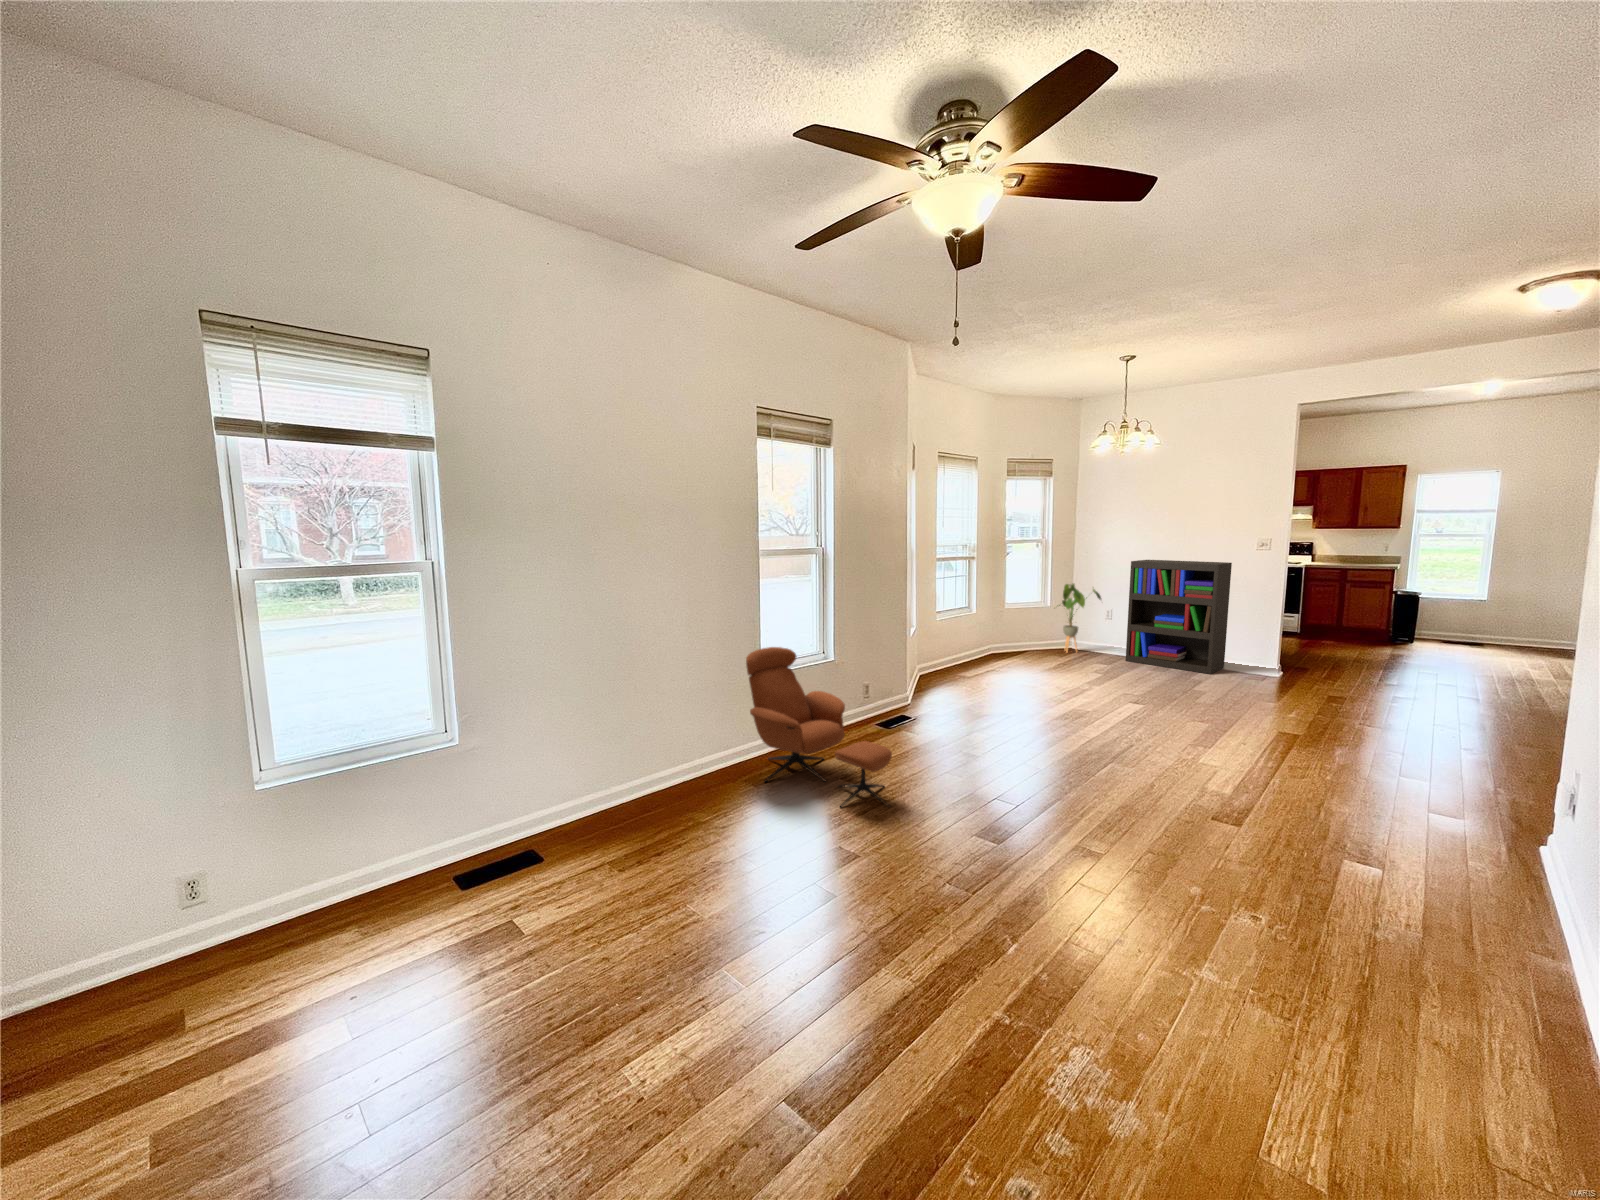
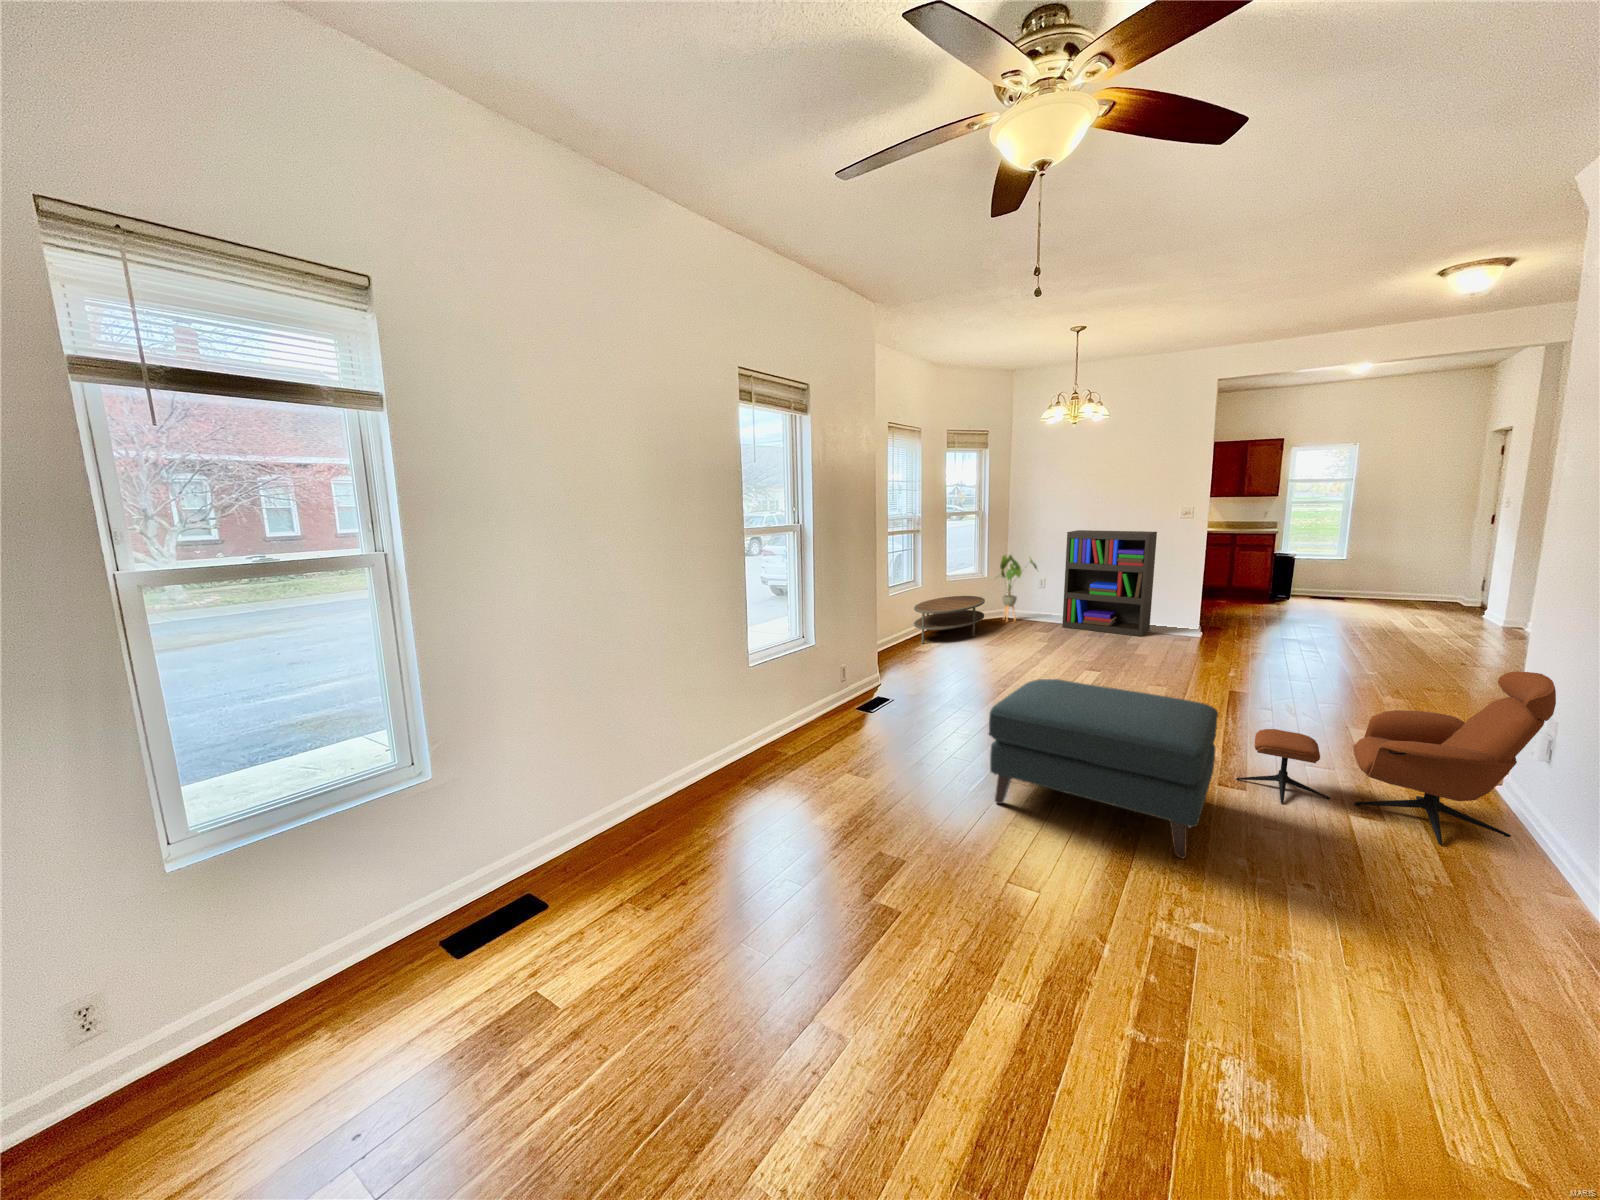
coffee table: none [960,624,1040,670] -> present [914,596,985,644]
lounge chair: present [746,647,892,807] -> present [1236,671,1556,845]
ottoman: none [960,702,1198,882] -> present [989,679,1218,858]

